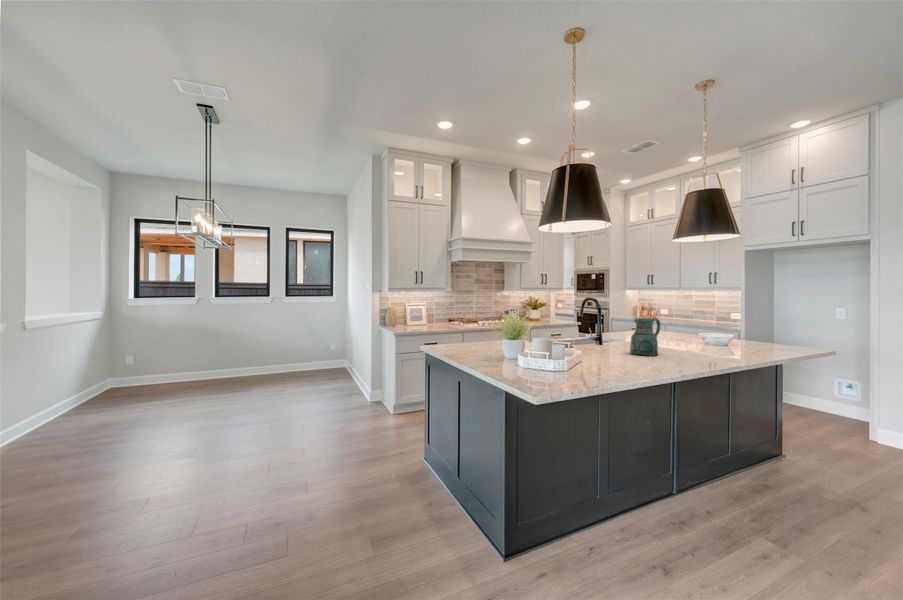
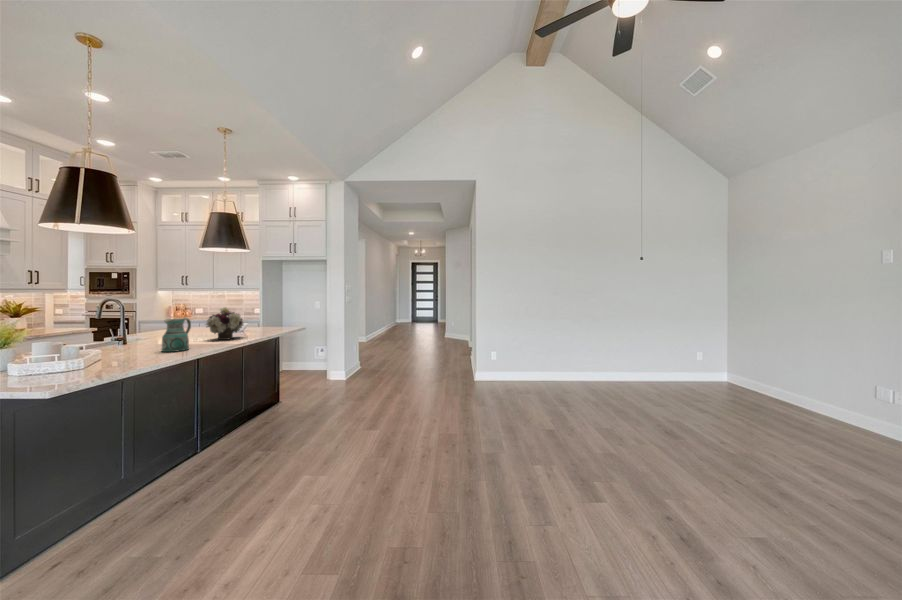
flower arrangement: none [674,308,724,349] -> present [206,307,243,340]

